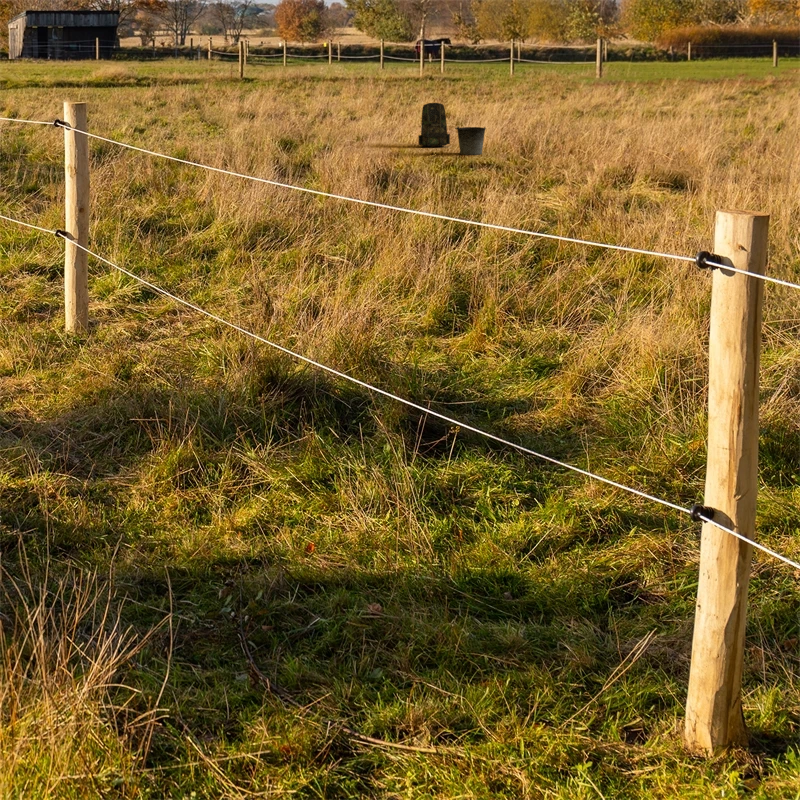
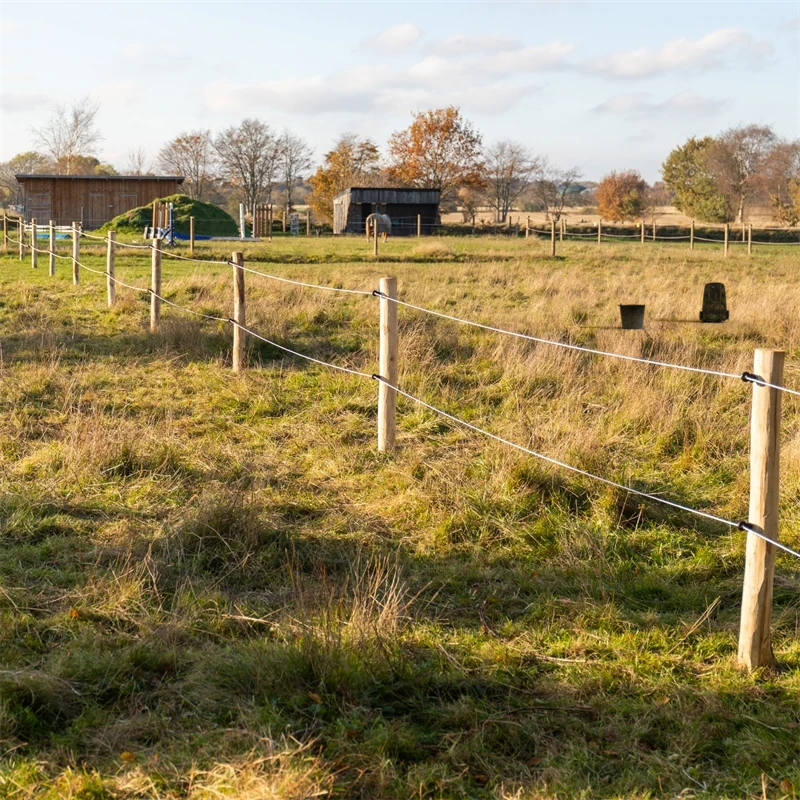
bucket: present [455,127,486,155] -> present [618,303,645,329]

